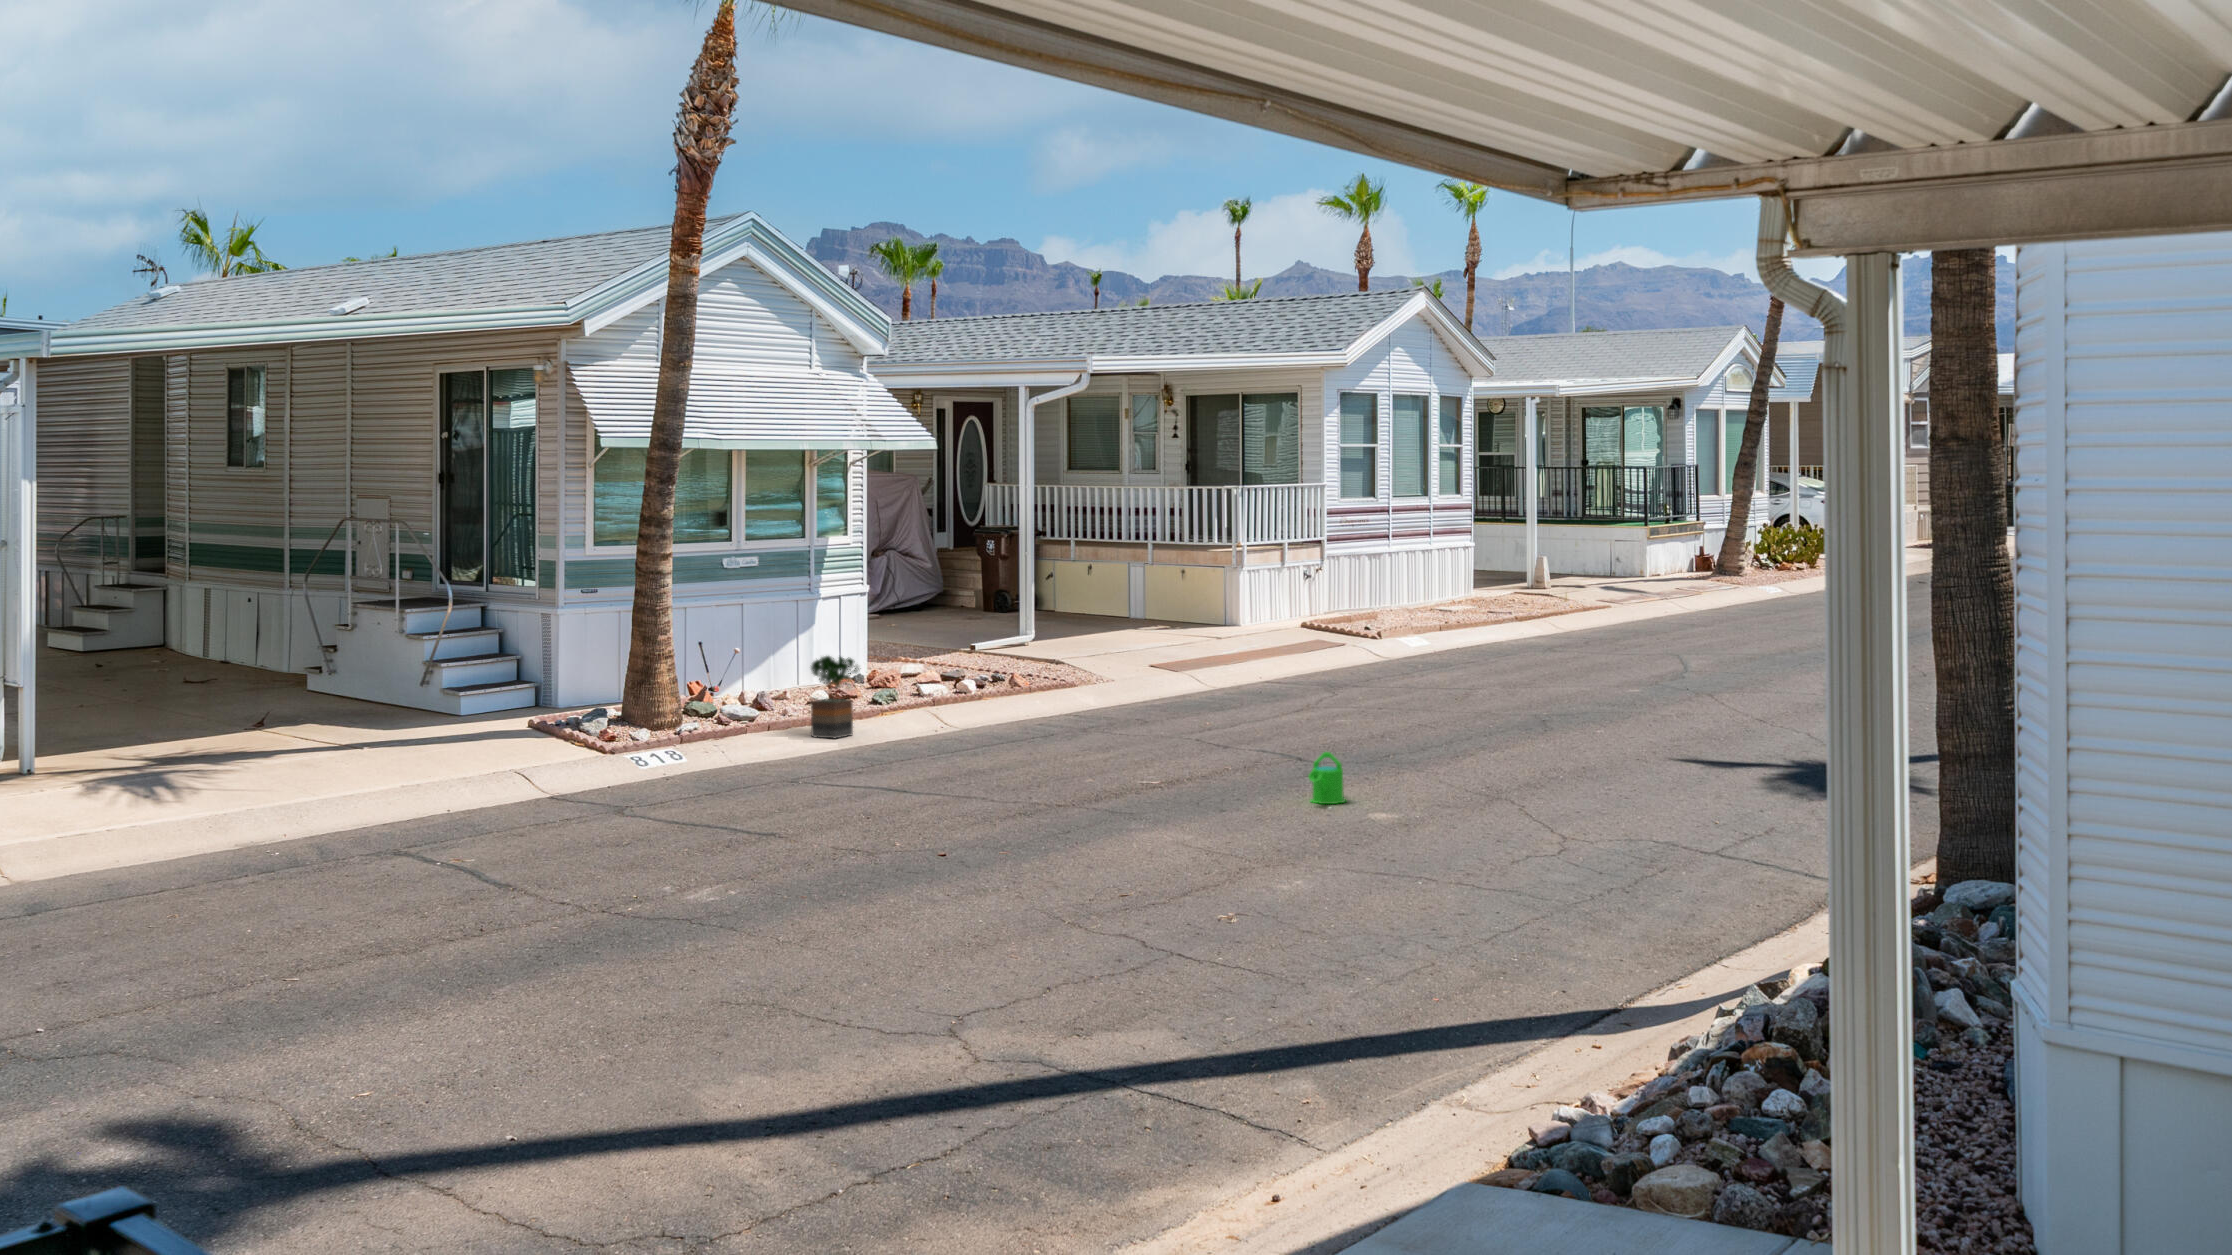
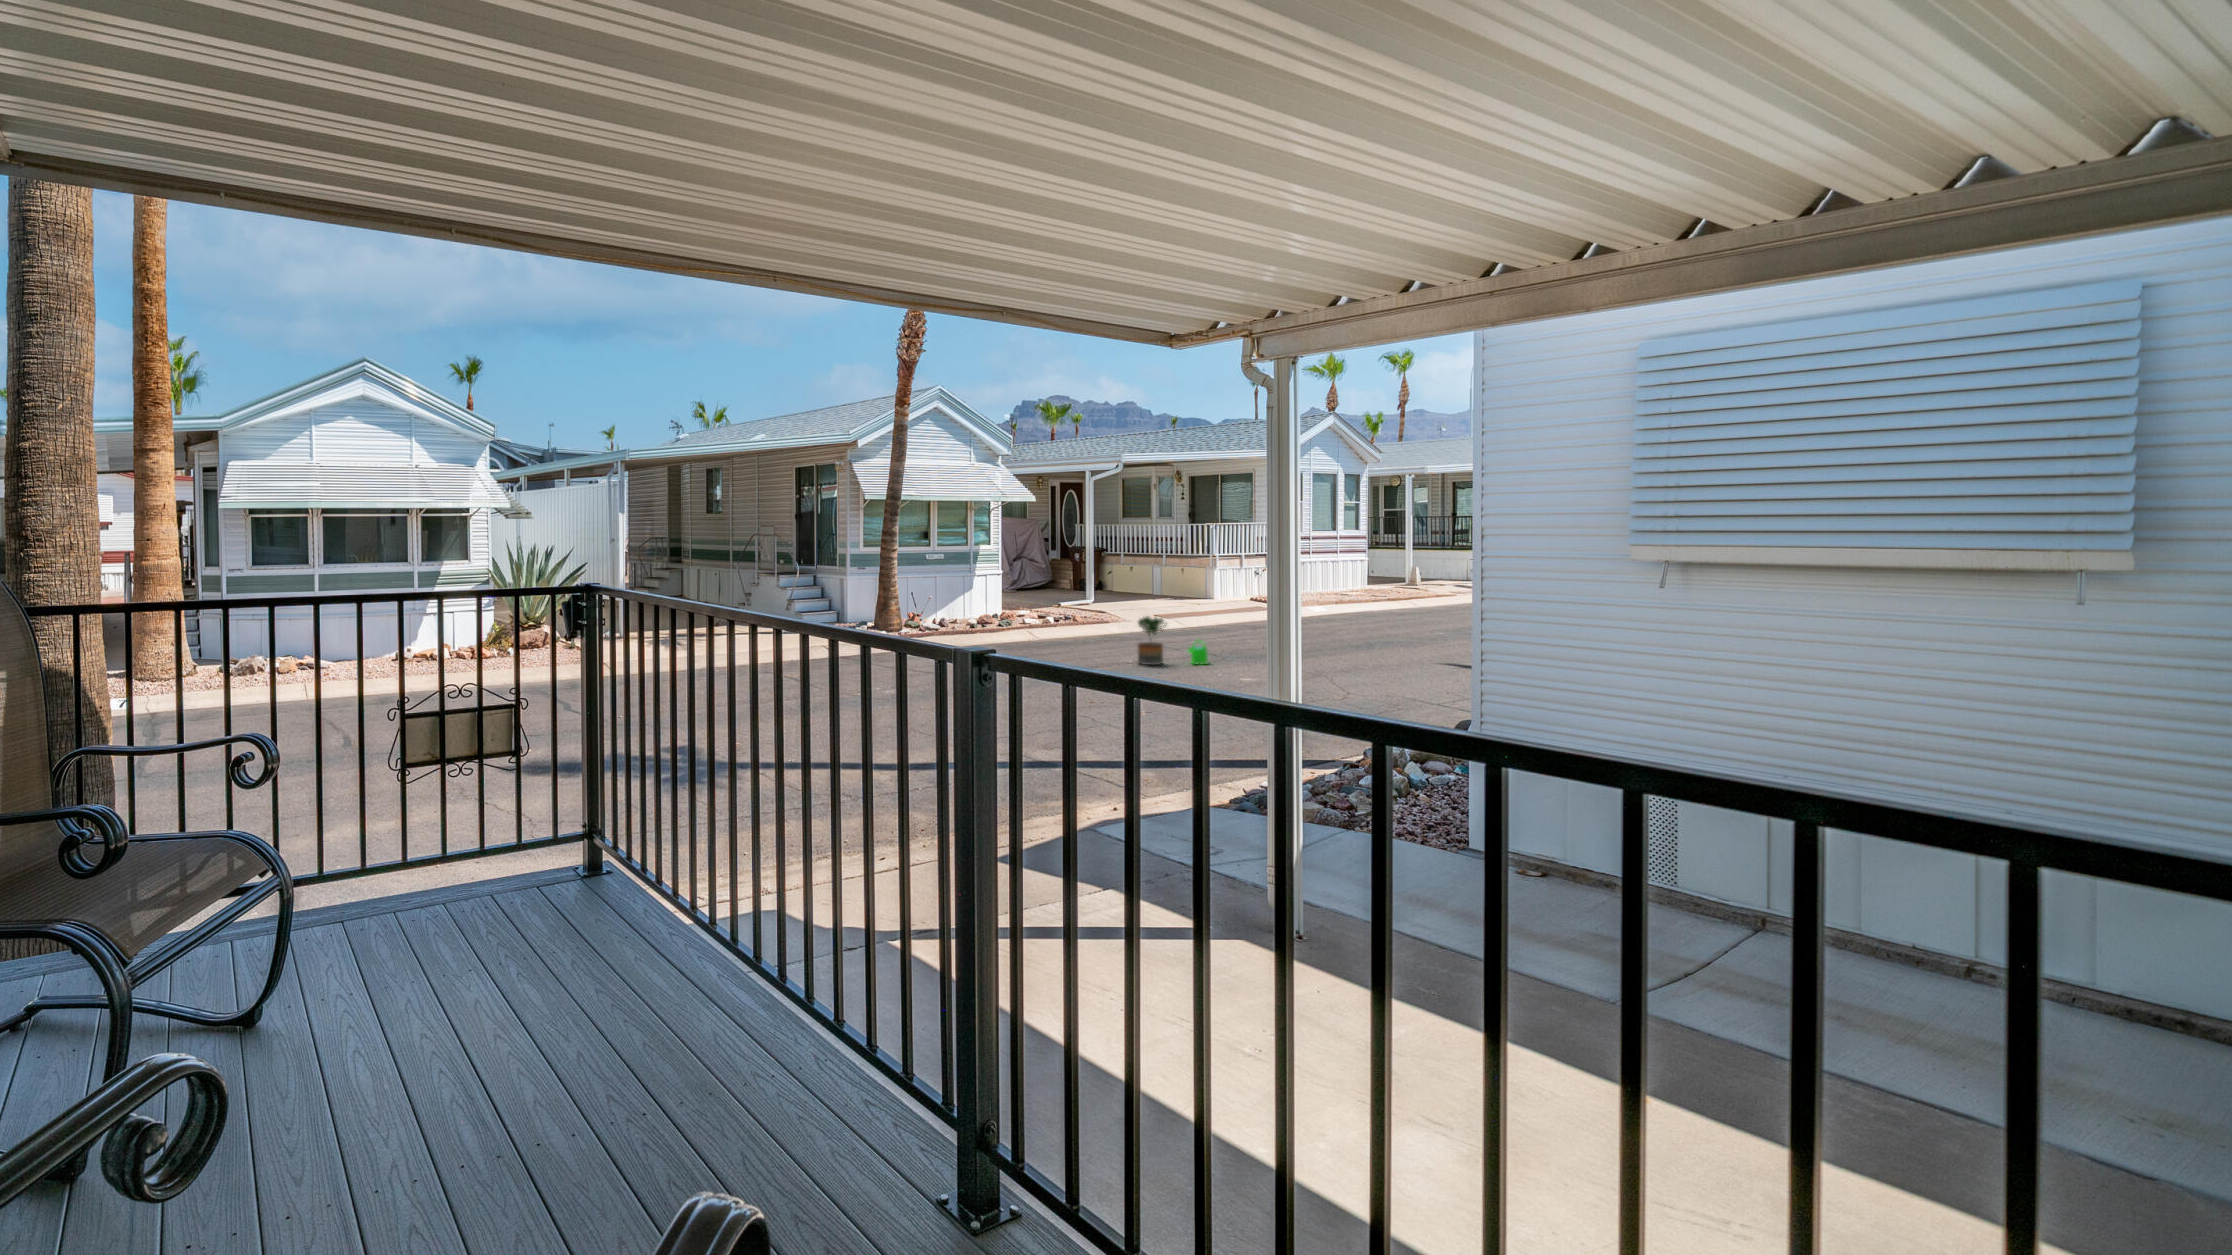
potted tree: present [811,656,859,738] -> present [1138,616,1167,665]

